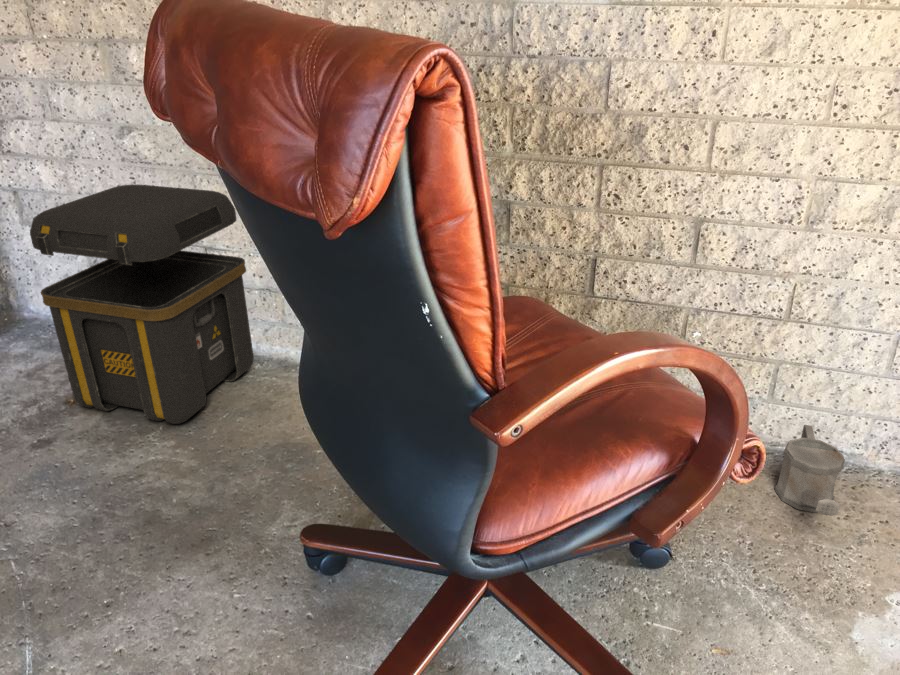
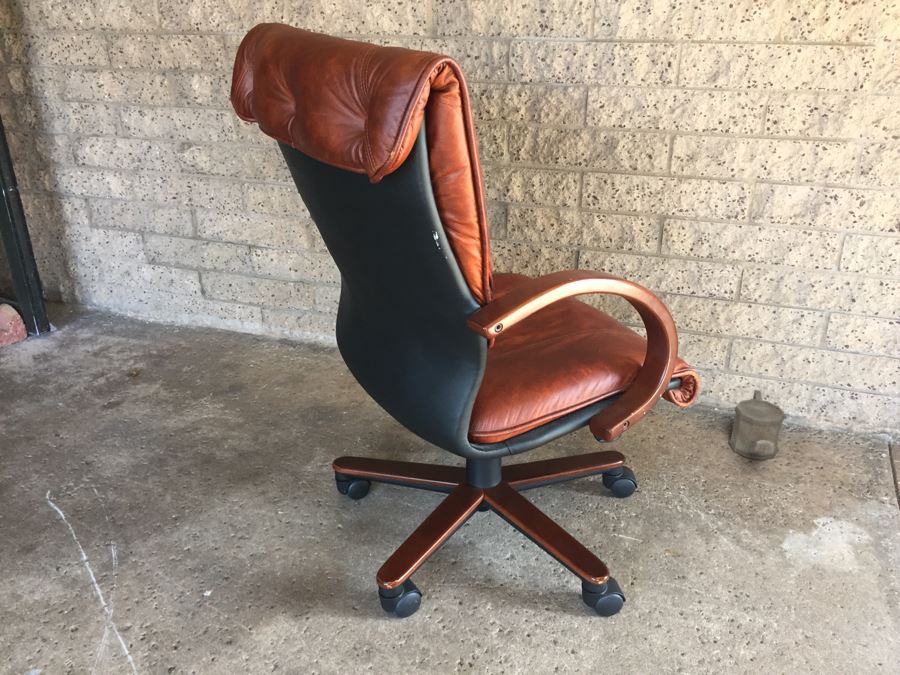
toolbox: present [30,185,254,424] -> none [109,191,288,391]

